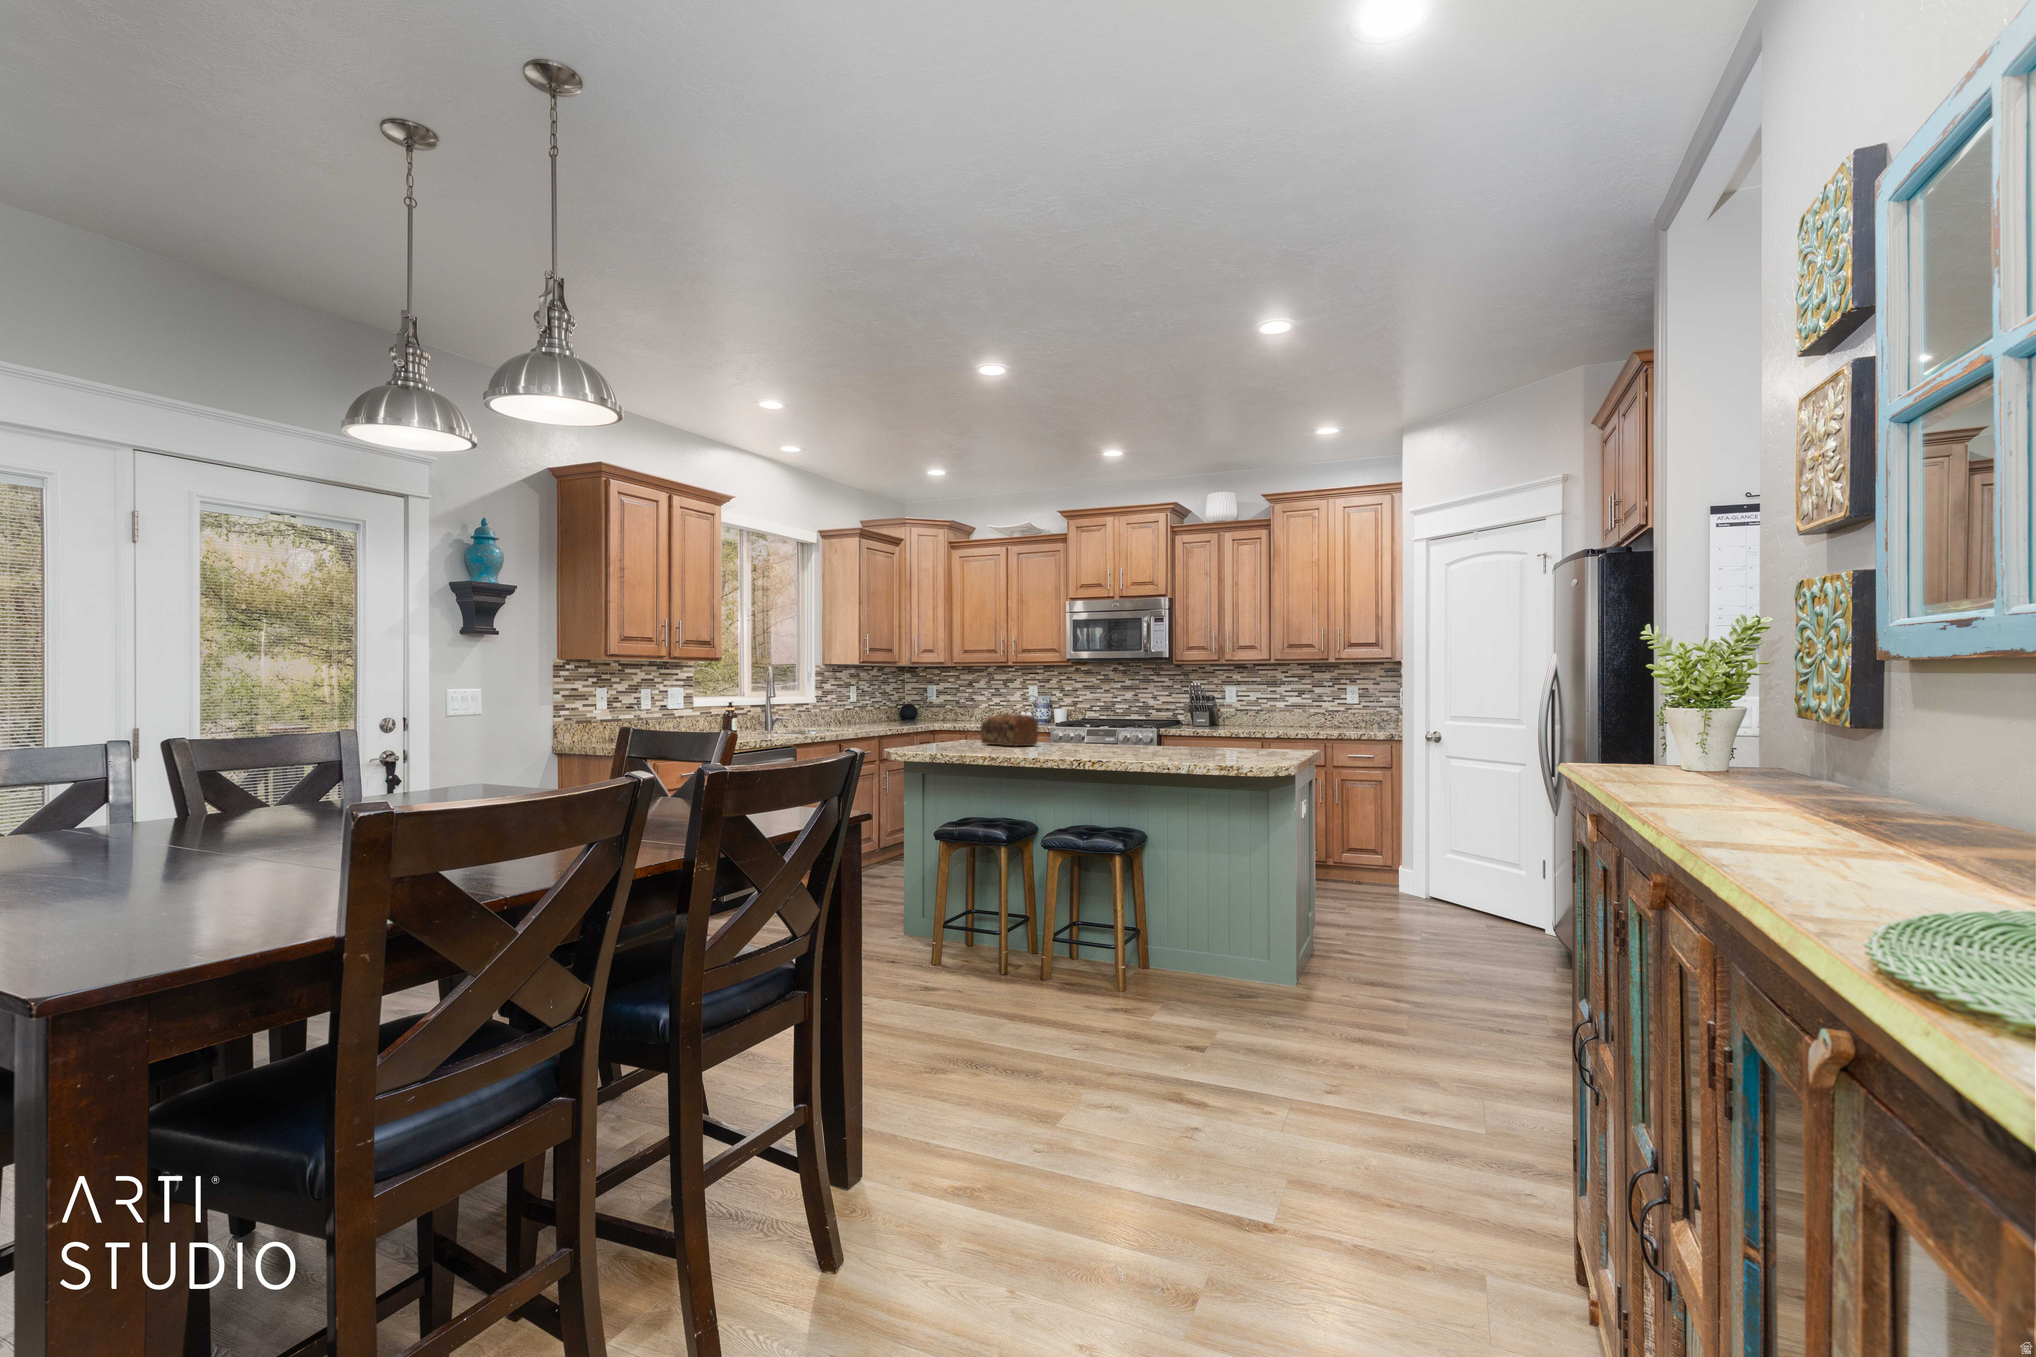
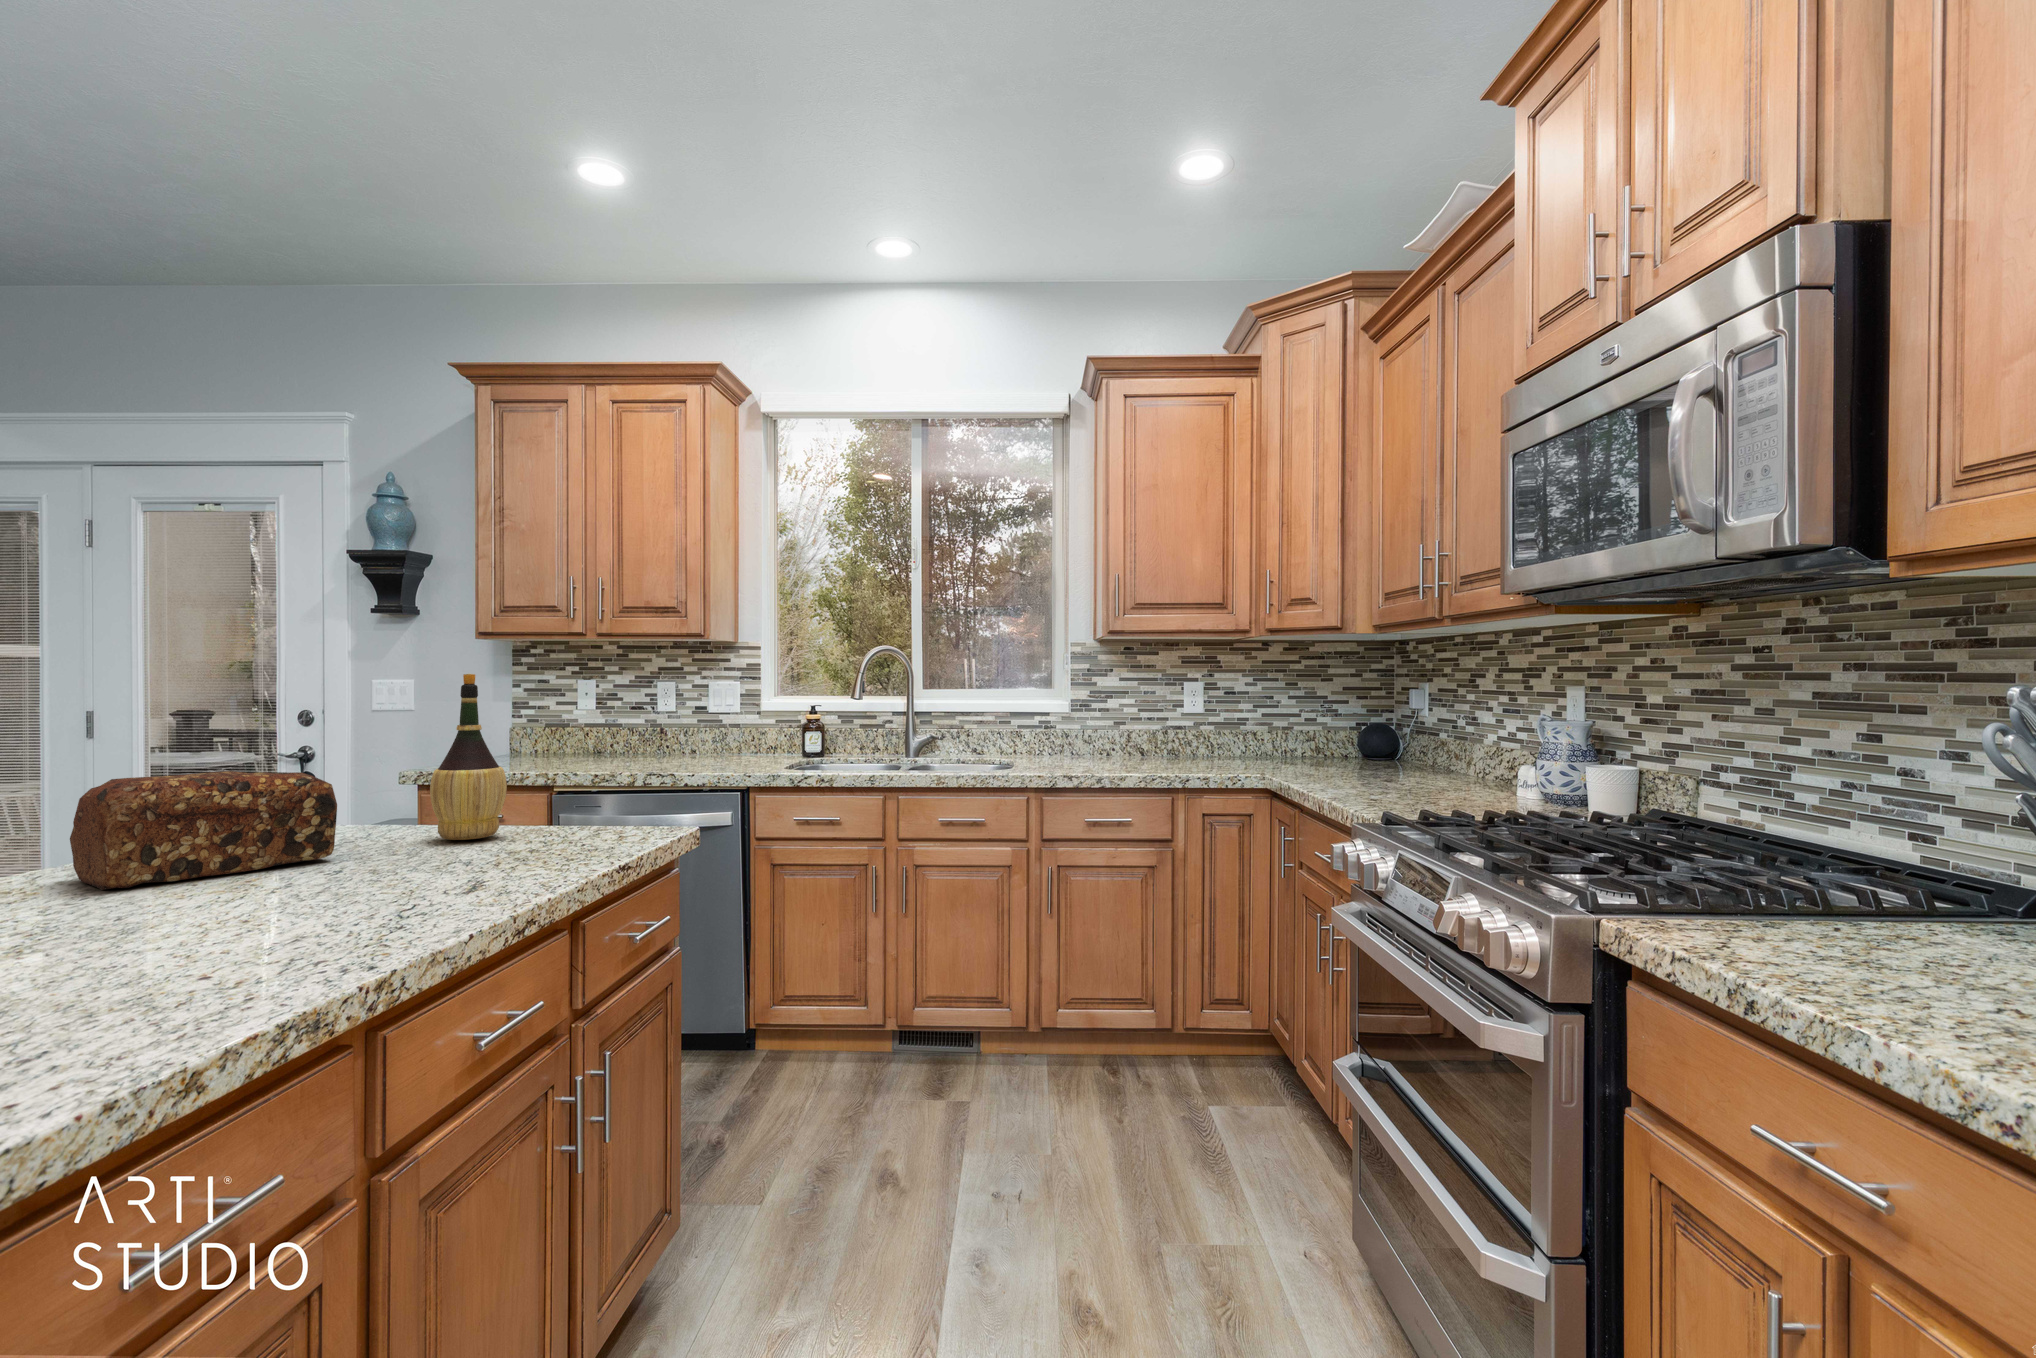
wine bottle: none [963,683,986,741] -> present [430,674,507,840]

